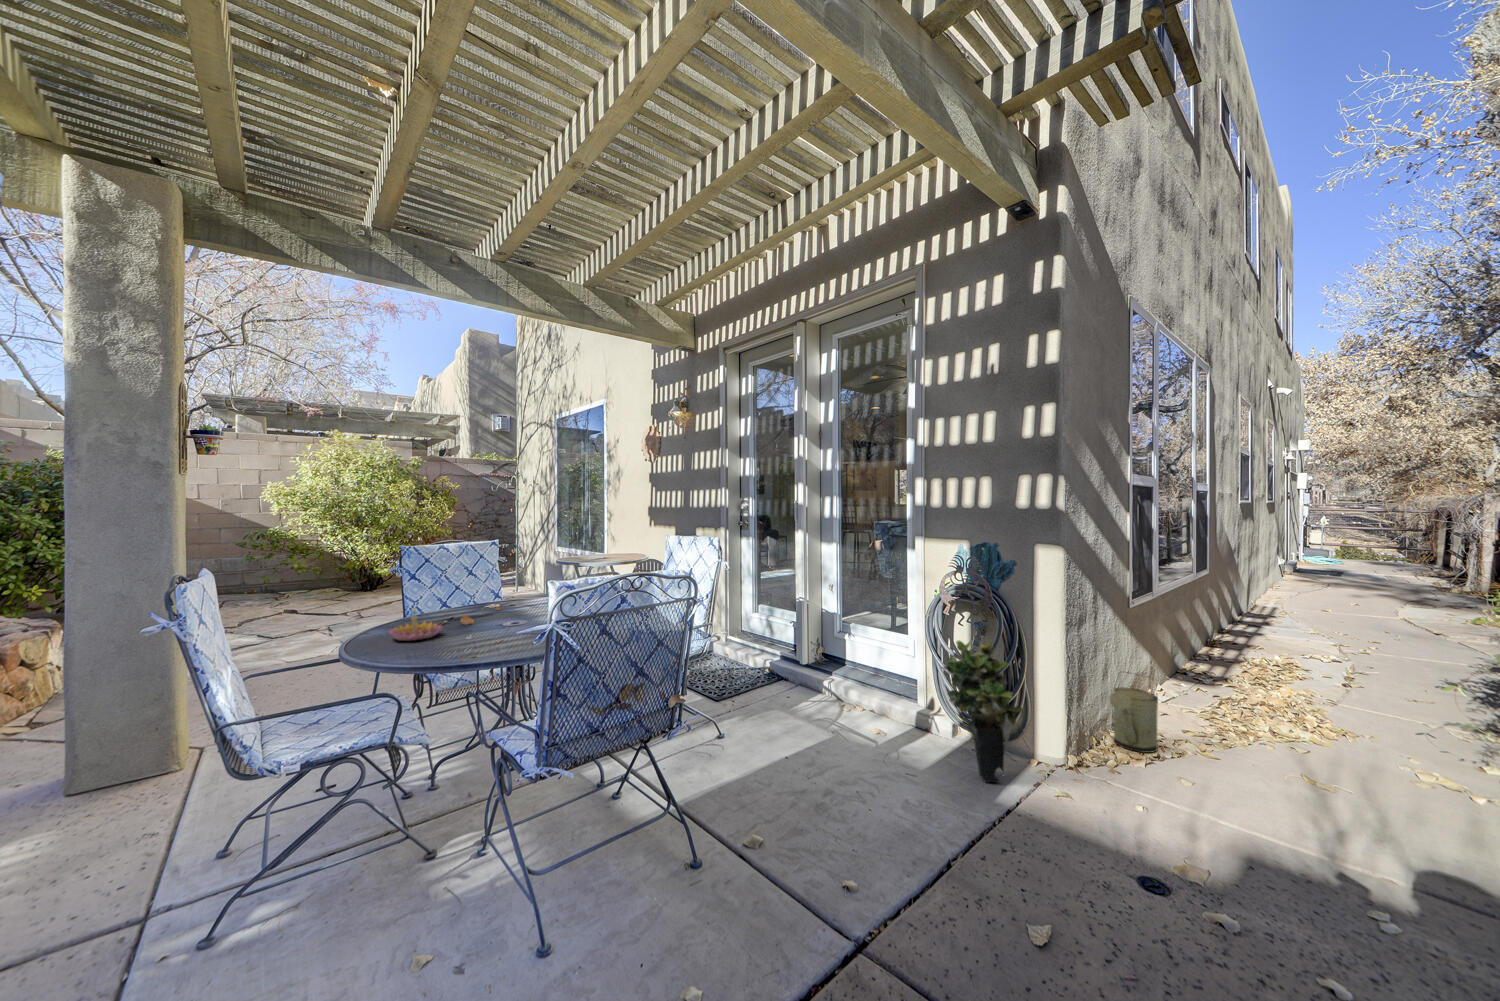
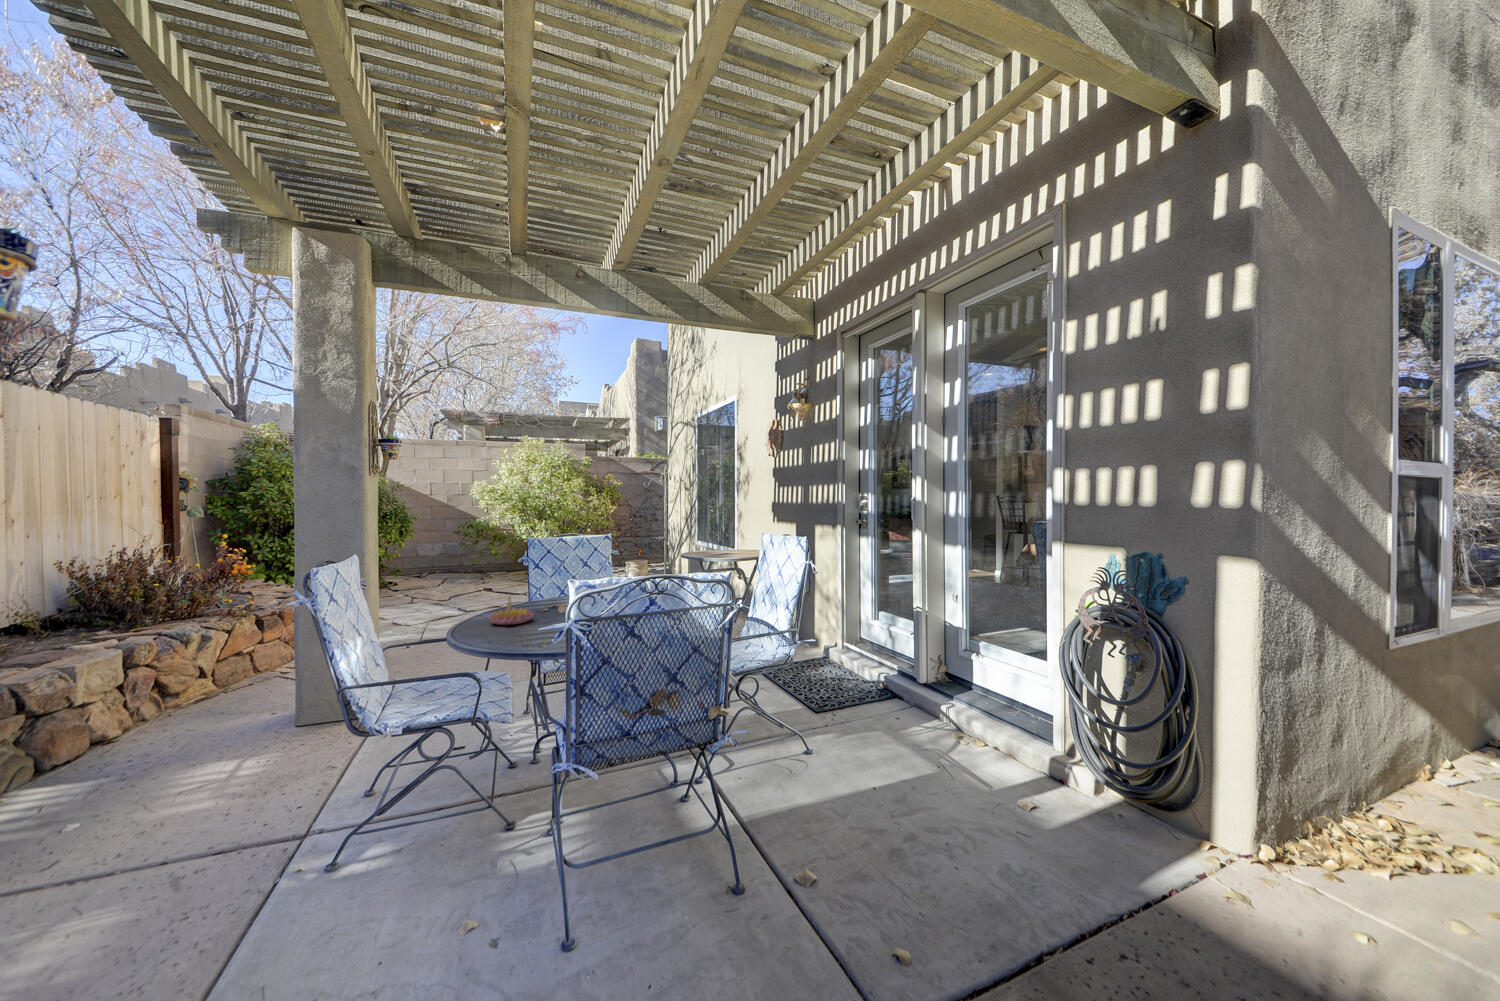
potted plant: present [943,640,1023,782] -> none [1071,672,1186,863]
watering can: present [1110,672,1158,753] -> none [1338,738,1431,862]

